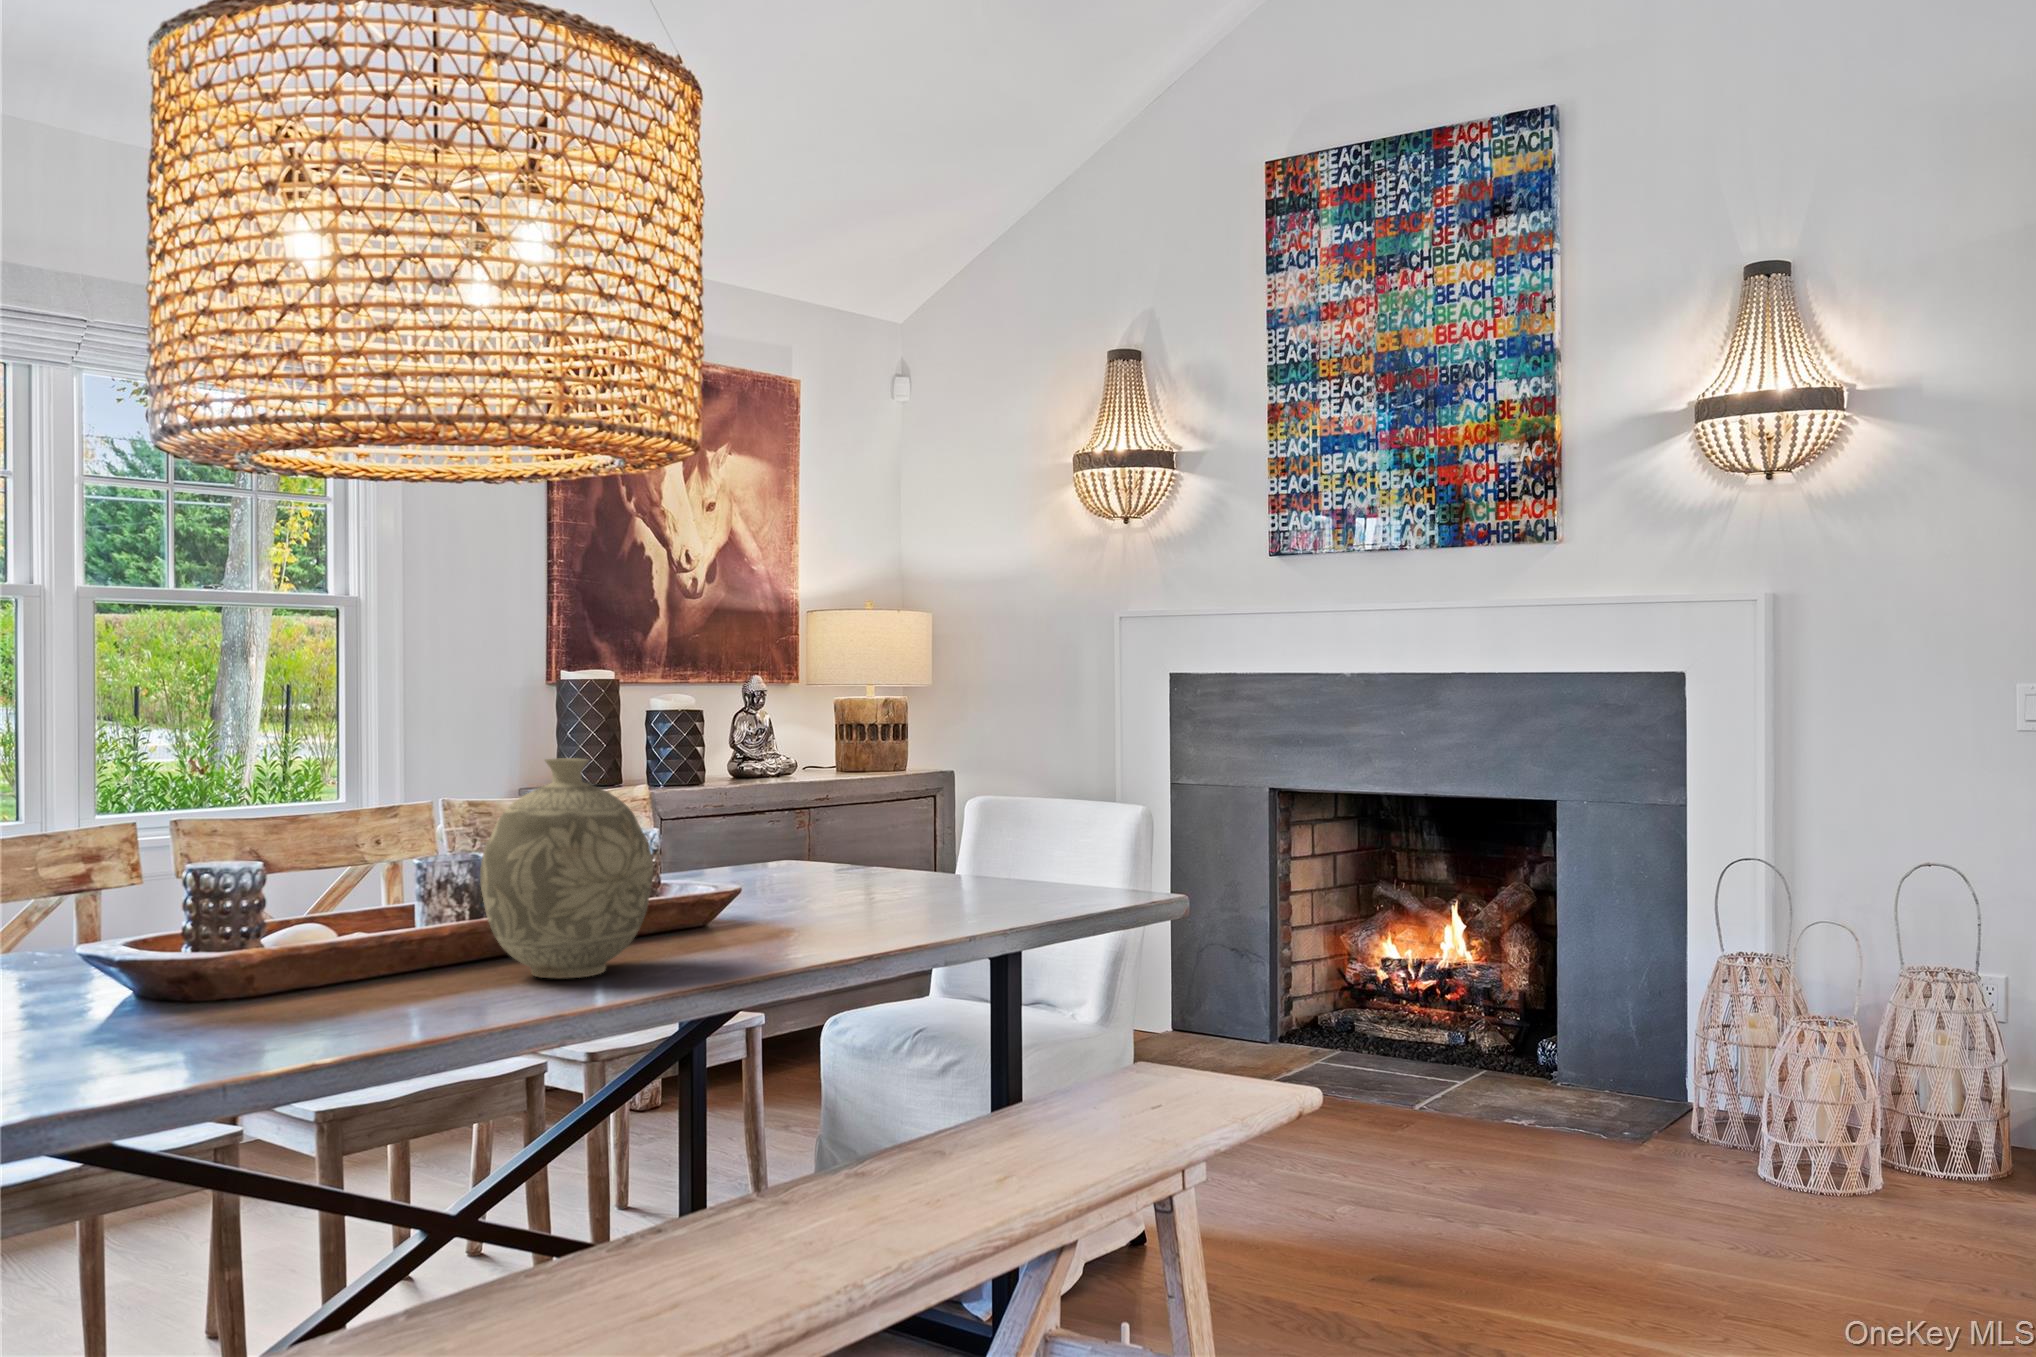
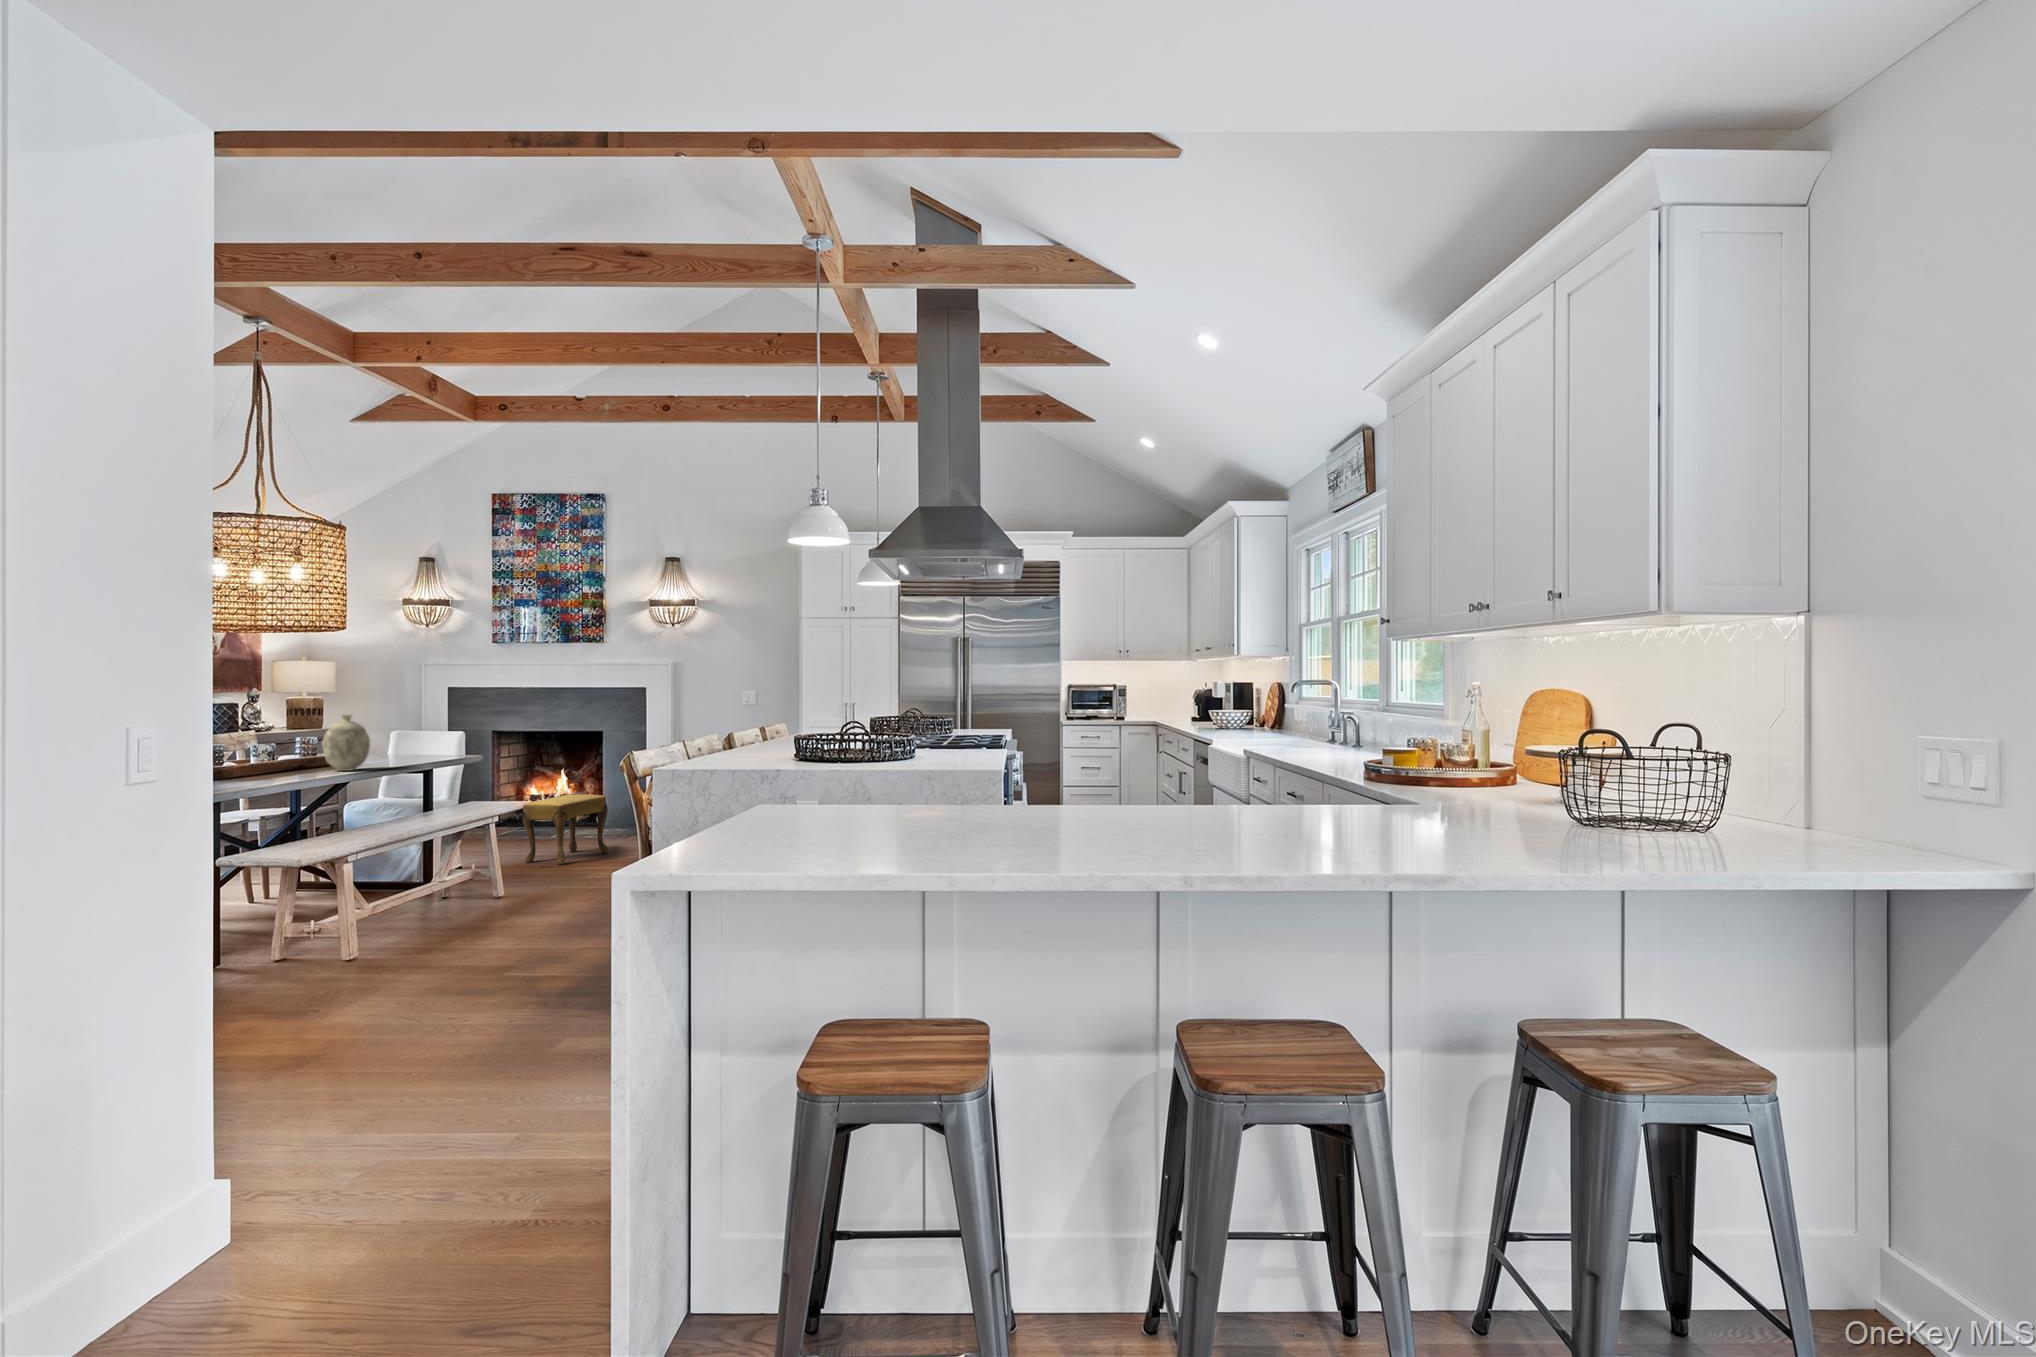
footstool: none [1293,1017,1570,1281] -> present [523,794,608,865]

